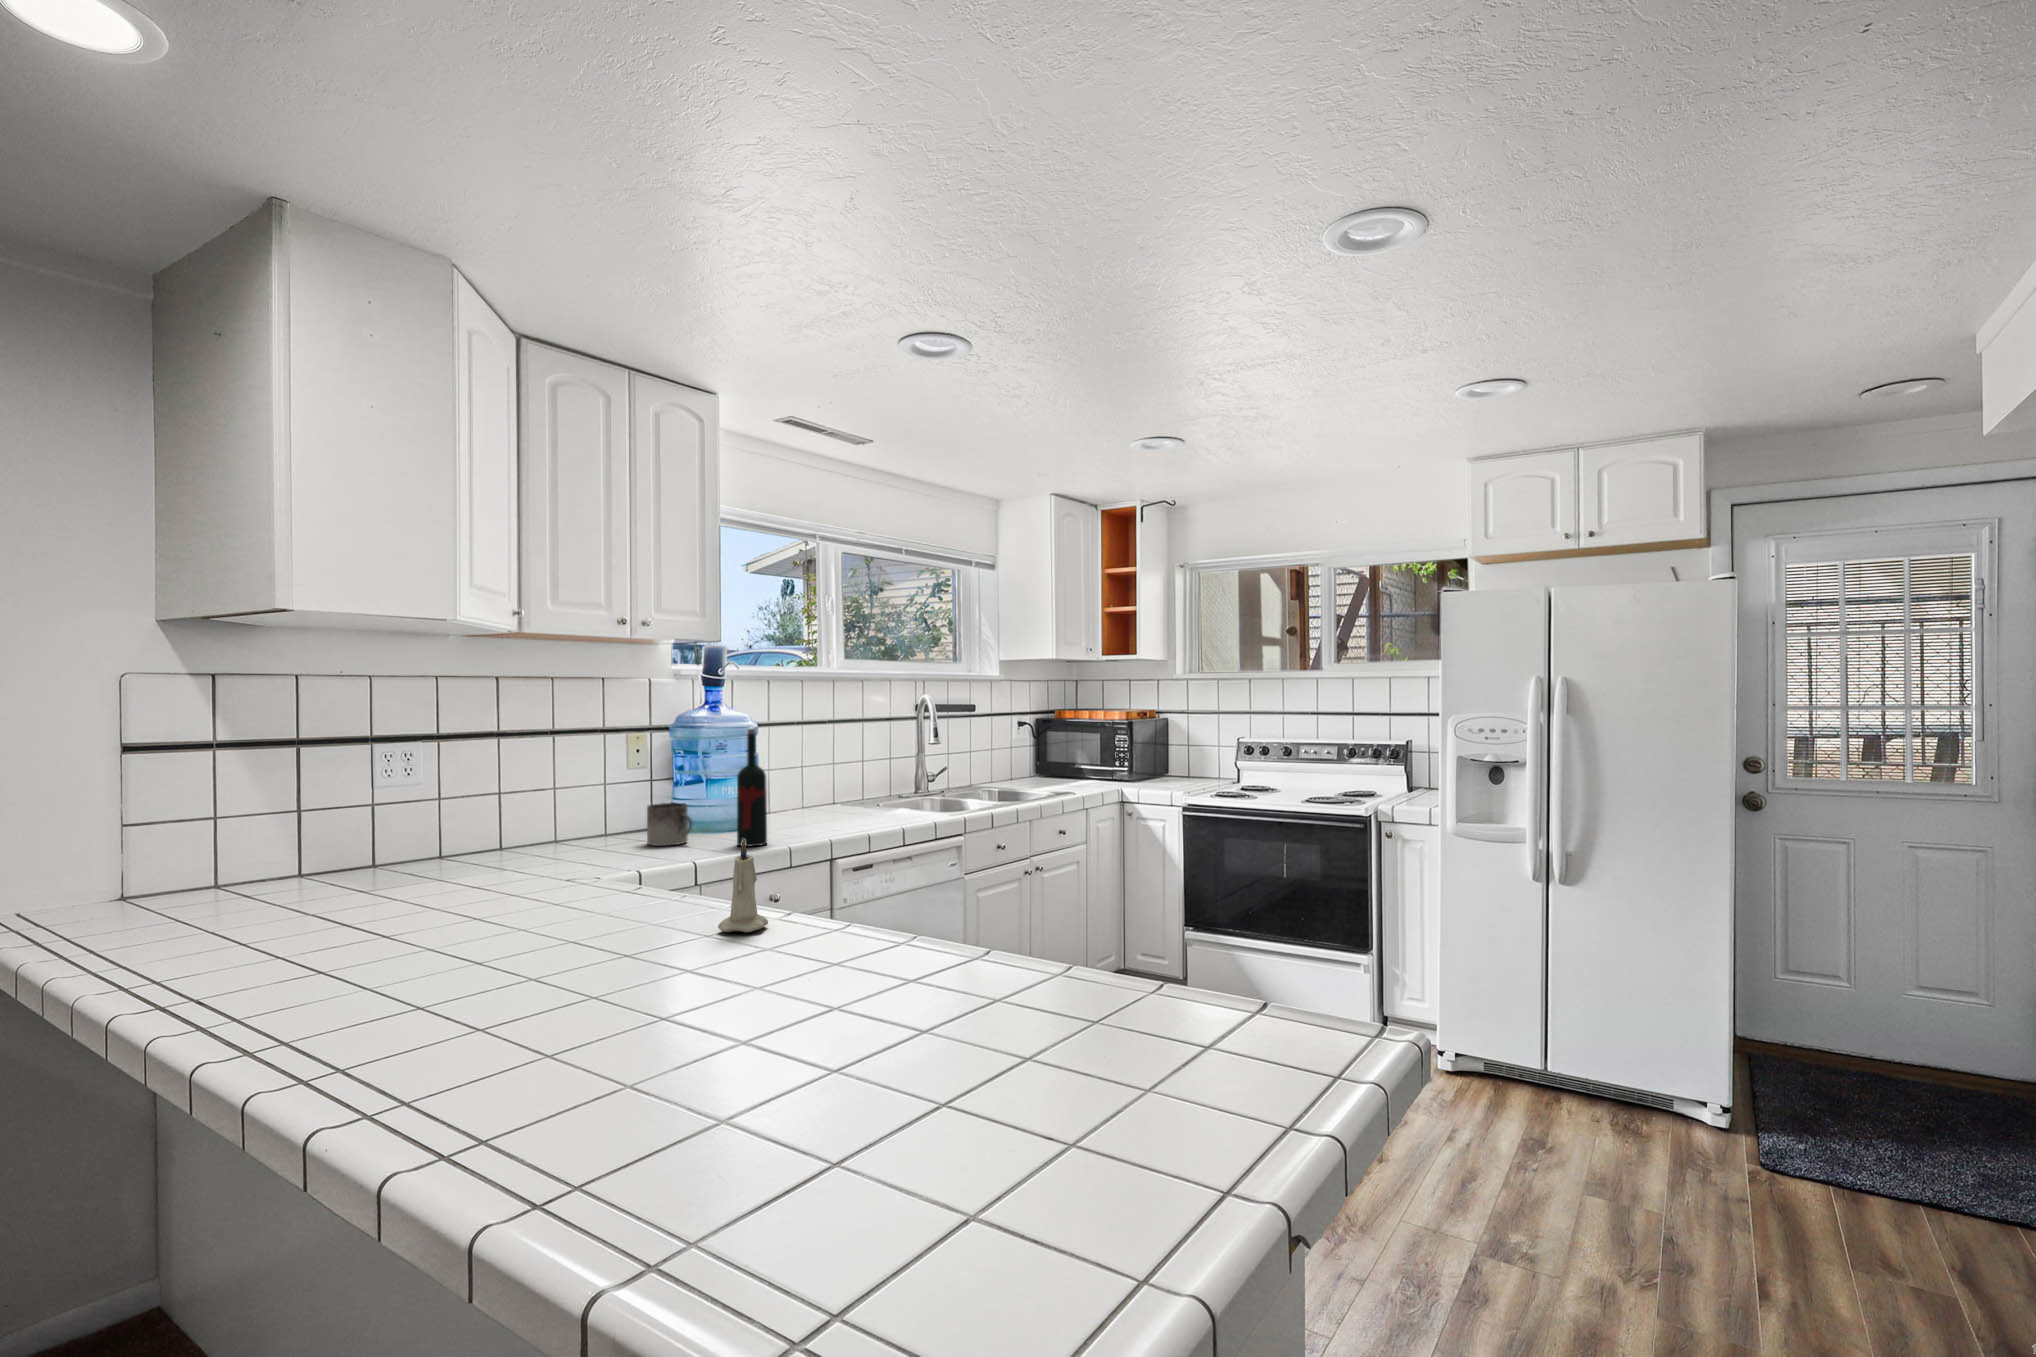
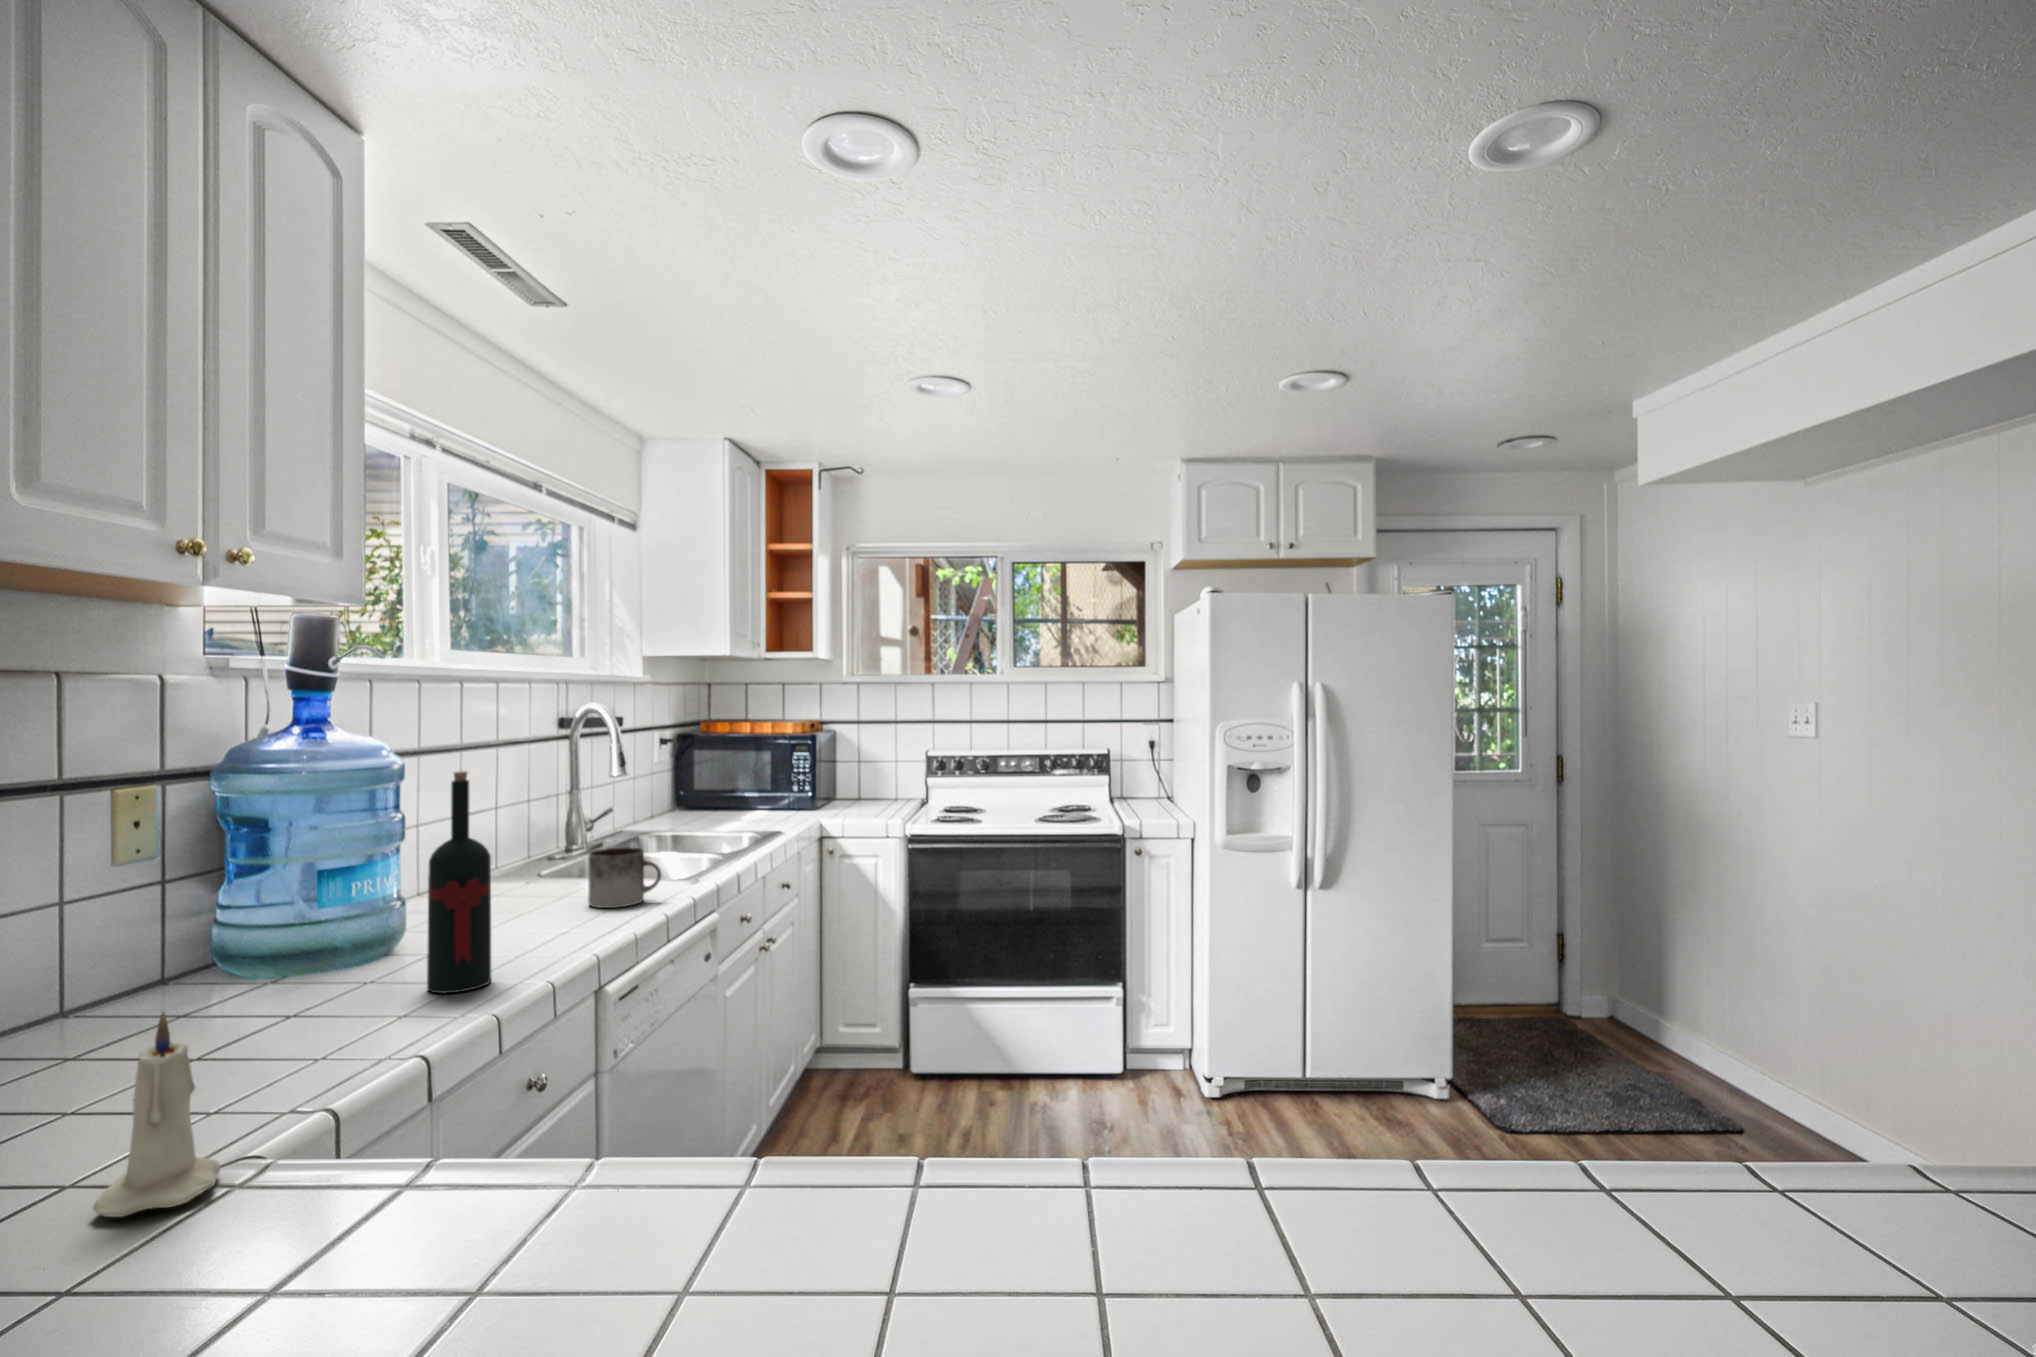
mug: present [647,803,692,846] -> present [588,847,661,908]
candle: present [718,839,768,932] -> present [93,1012,220,1217]

